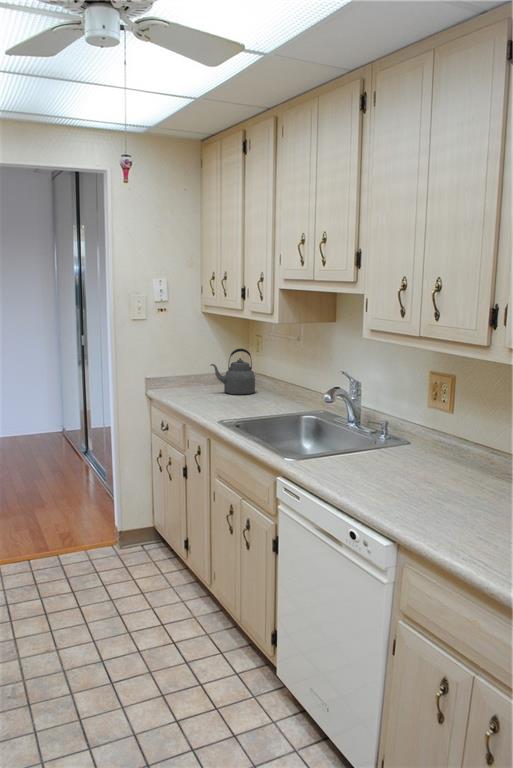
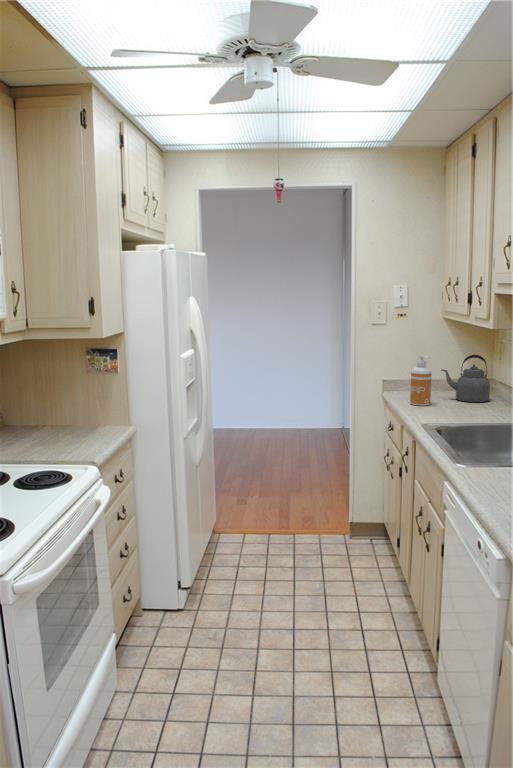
soap dispenser: none [187,351,206,402] -> present [410,356,432,406]

